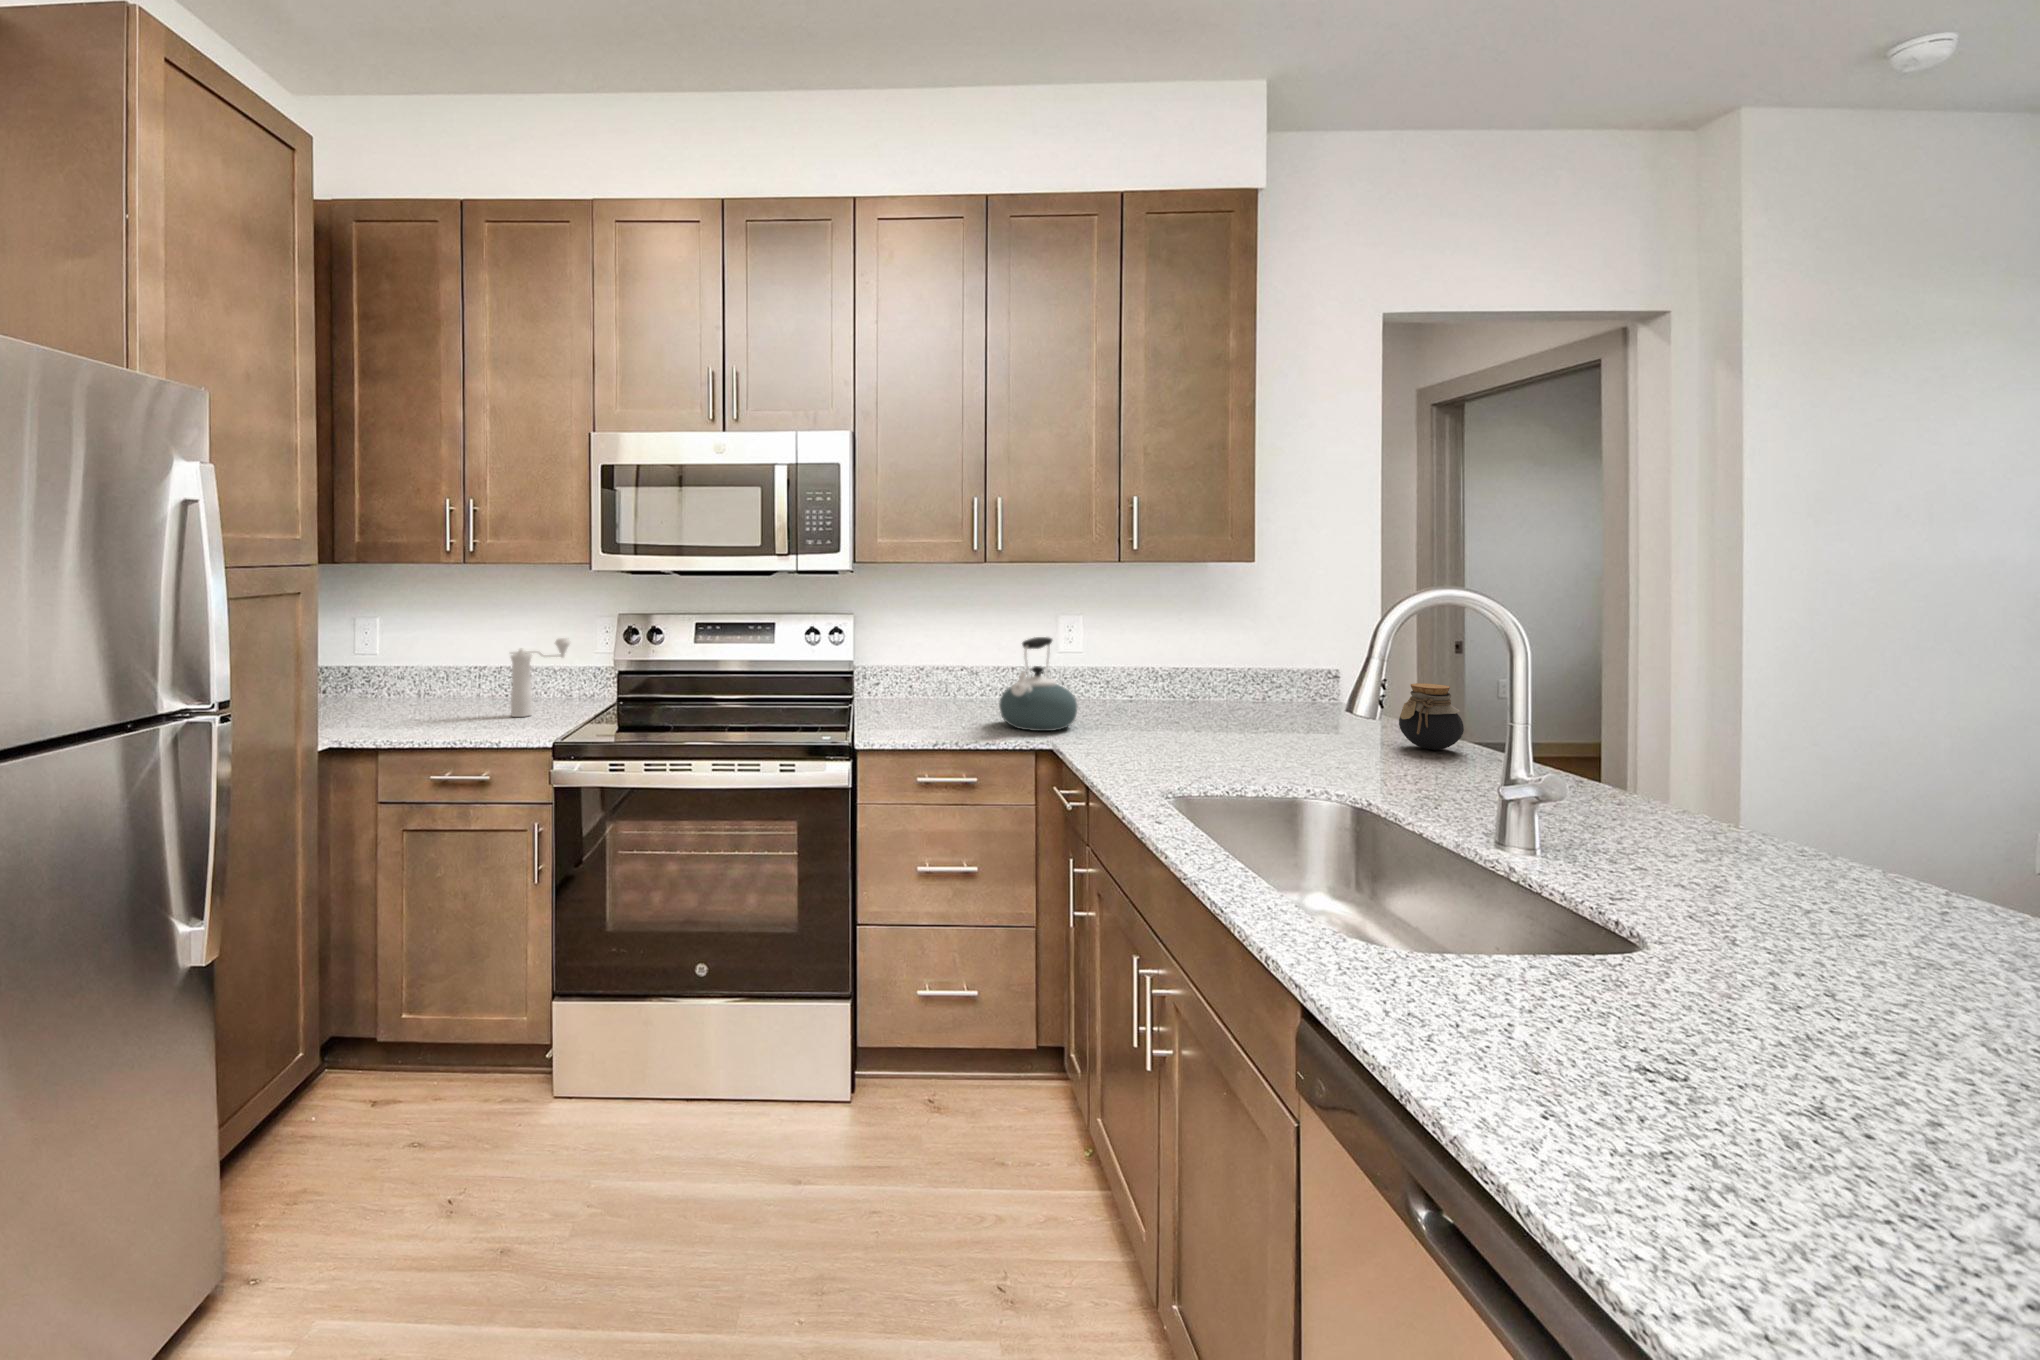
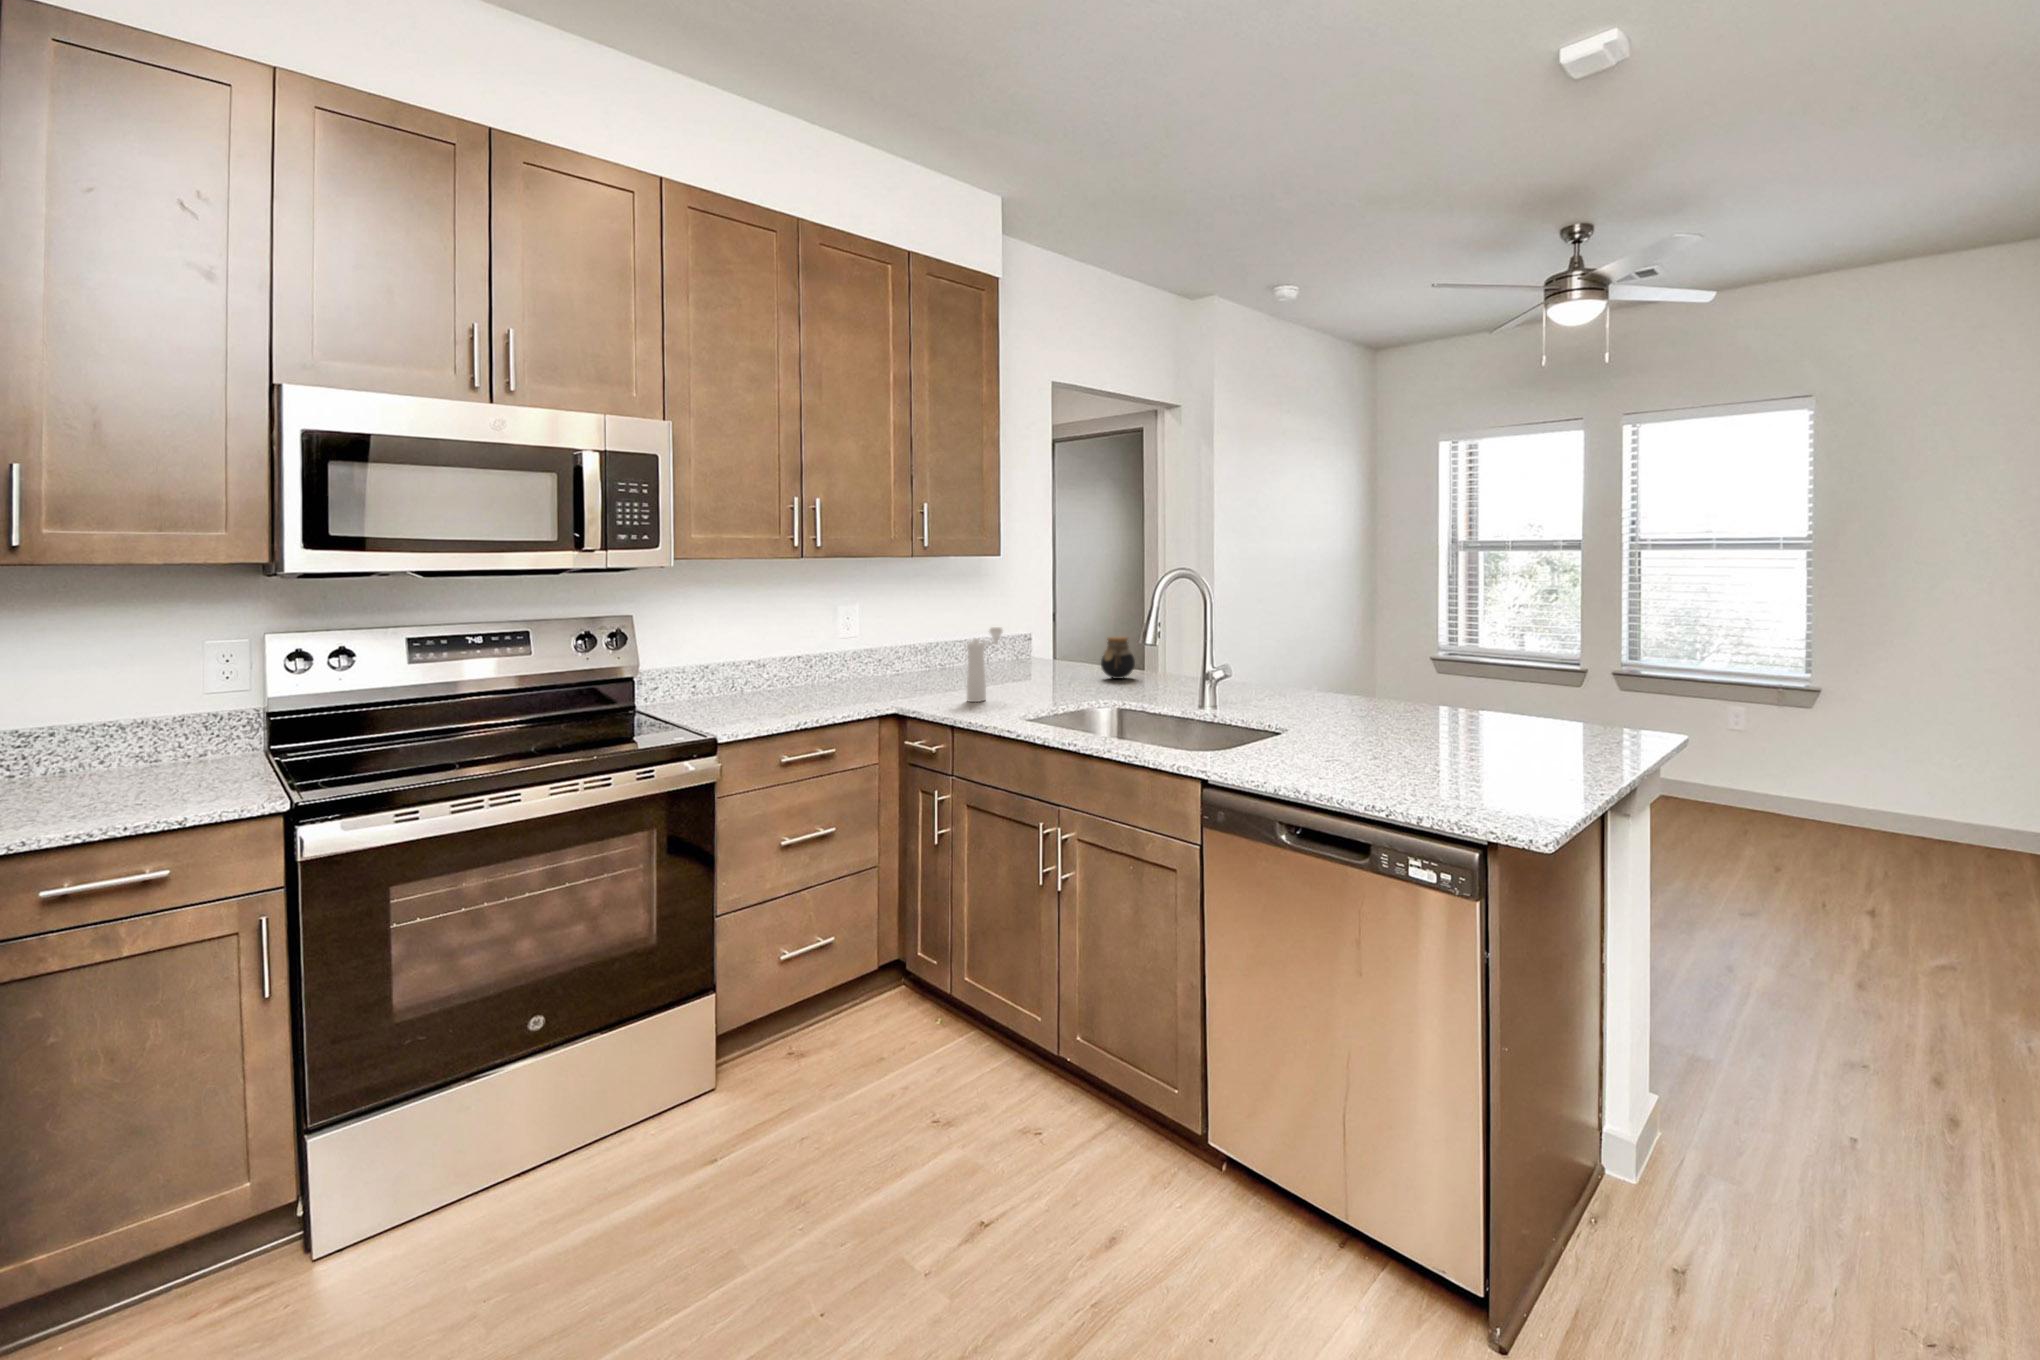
kettle: present [999,637,1077,731] -> none [823,624,895,706]
pepper mill: present [511,638,570,717] -> present [967,627,1003,702]

